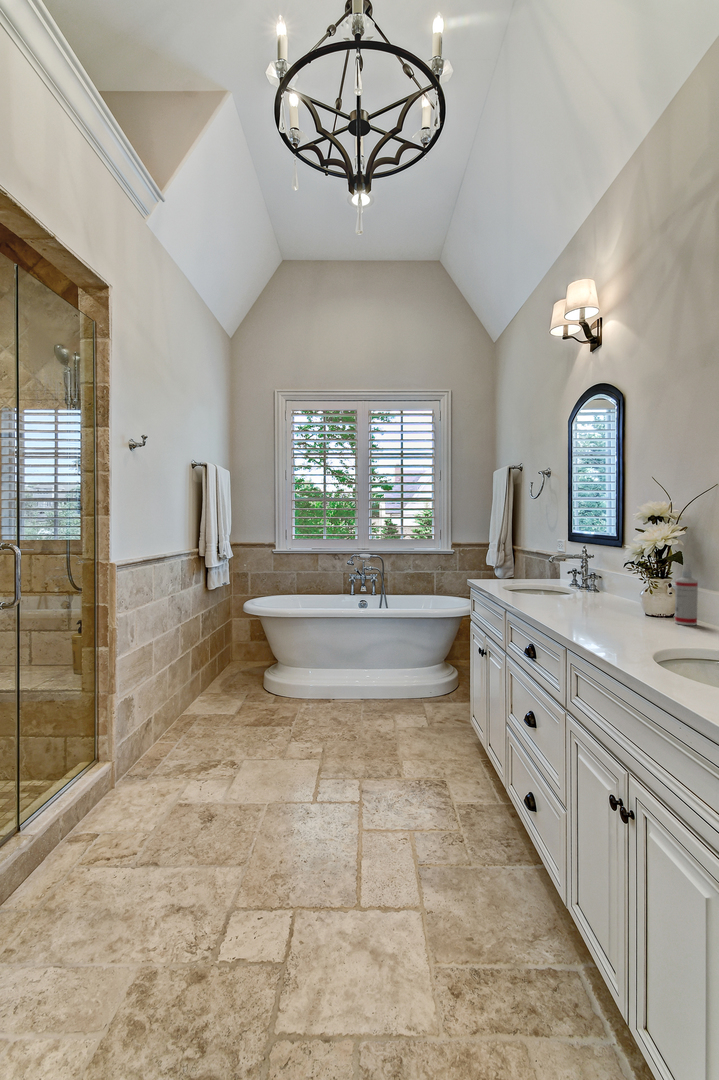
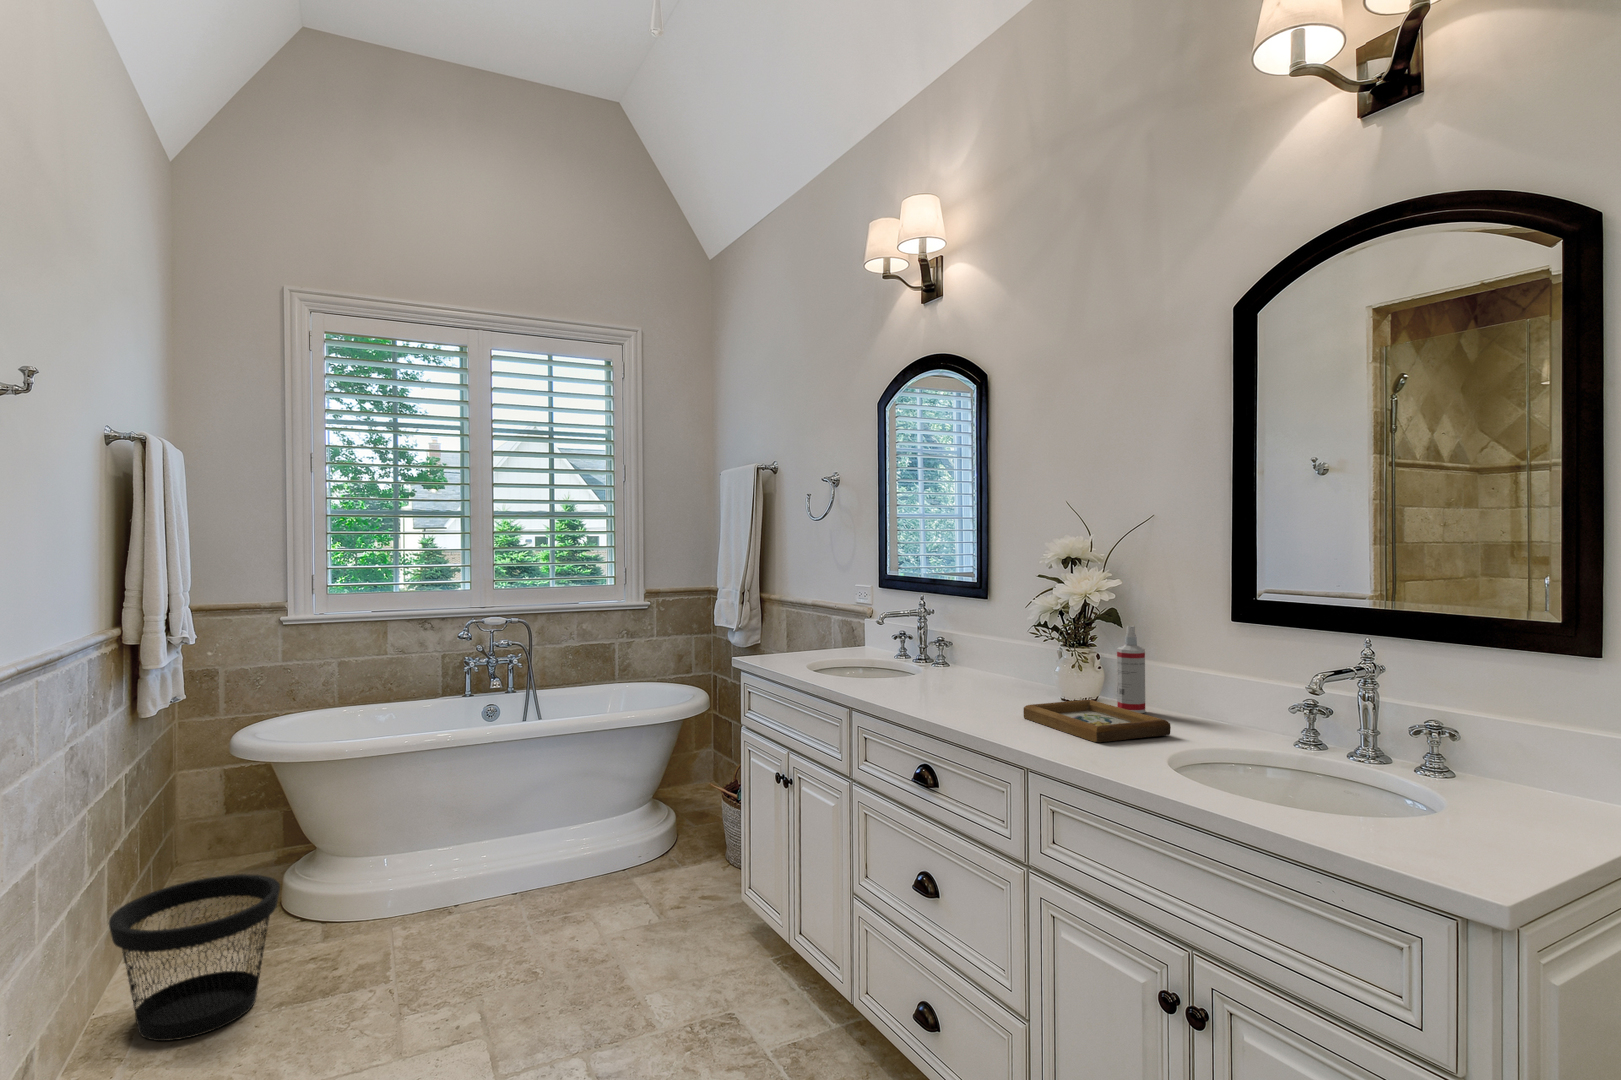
picture frame: none [593,611,683,636] -> present [1023,700,1171,743]
wastebasket: none [186,662,249,726] -> present [109,874,280,1041]

